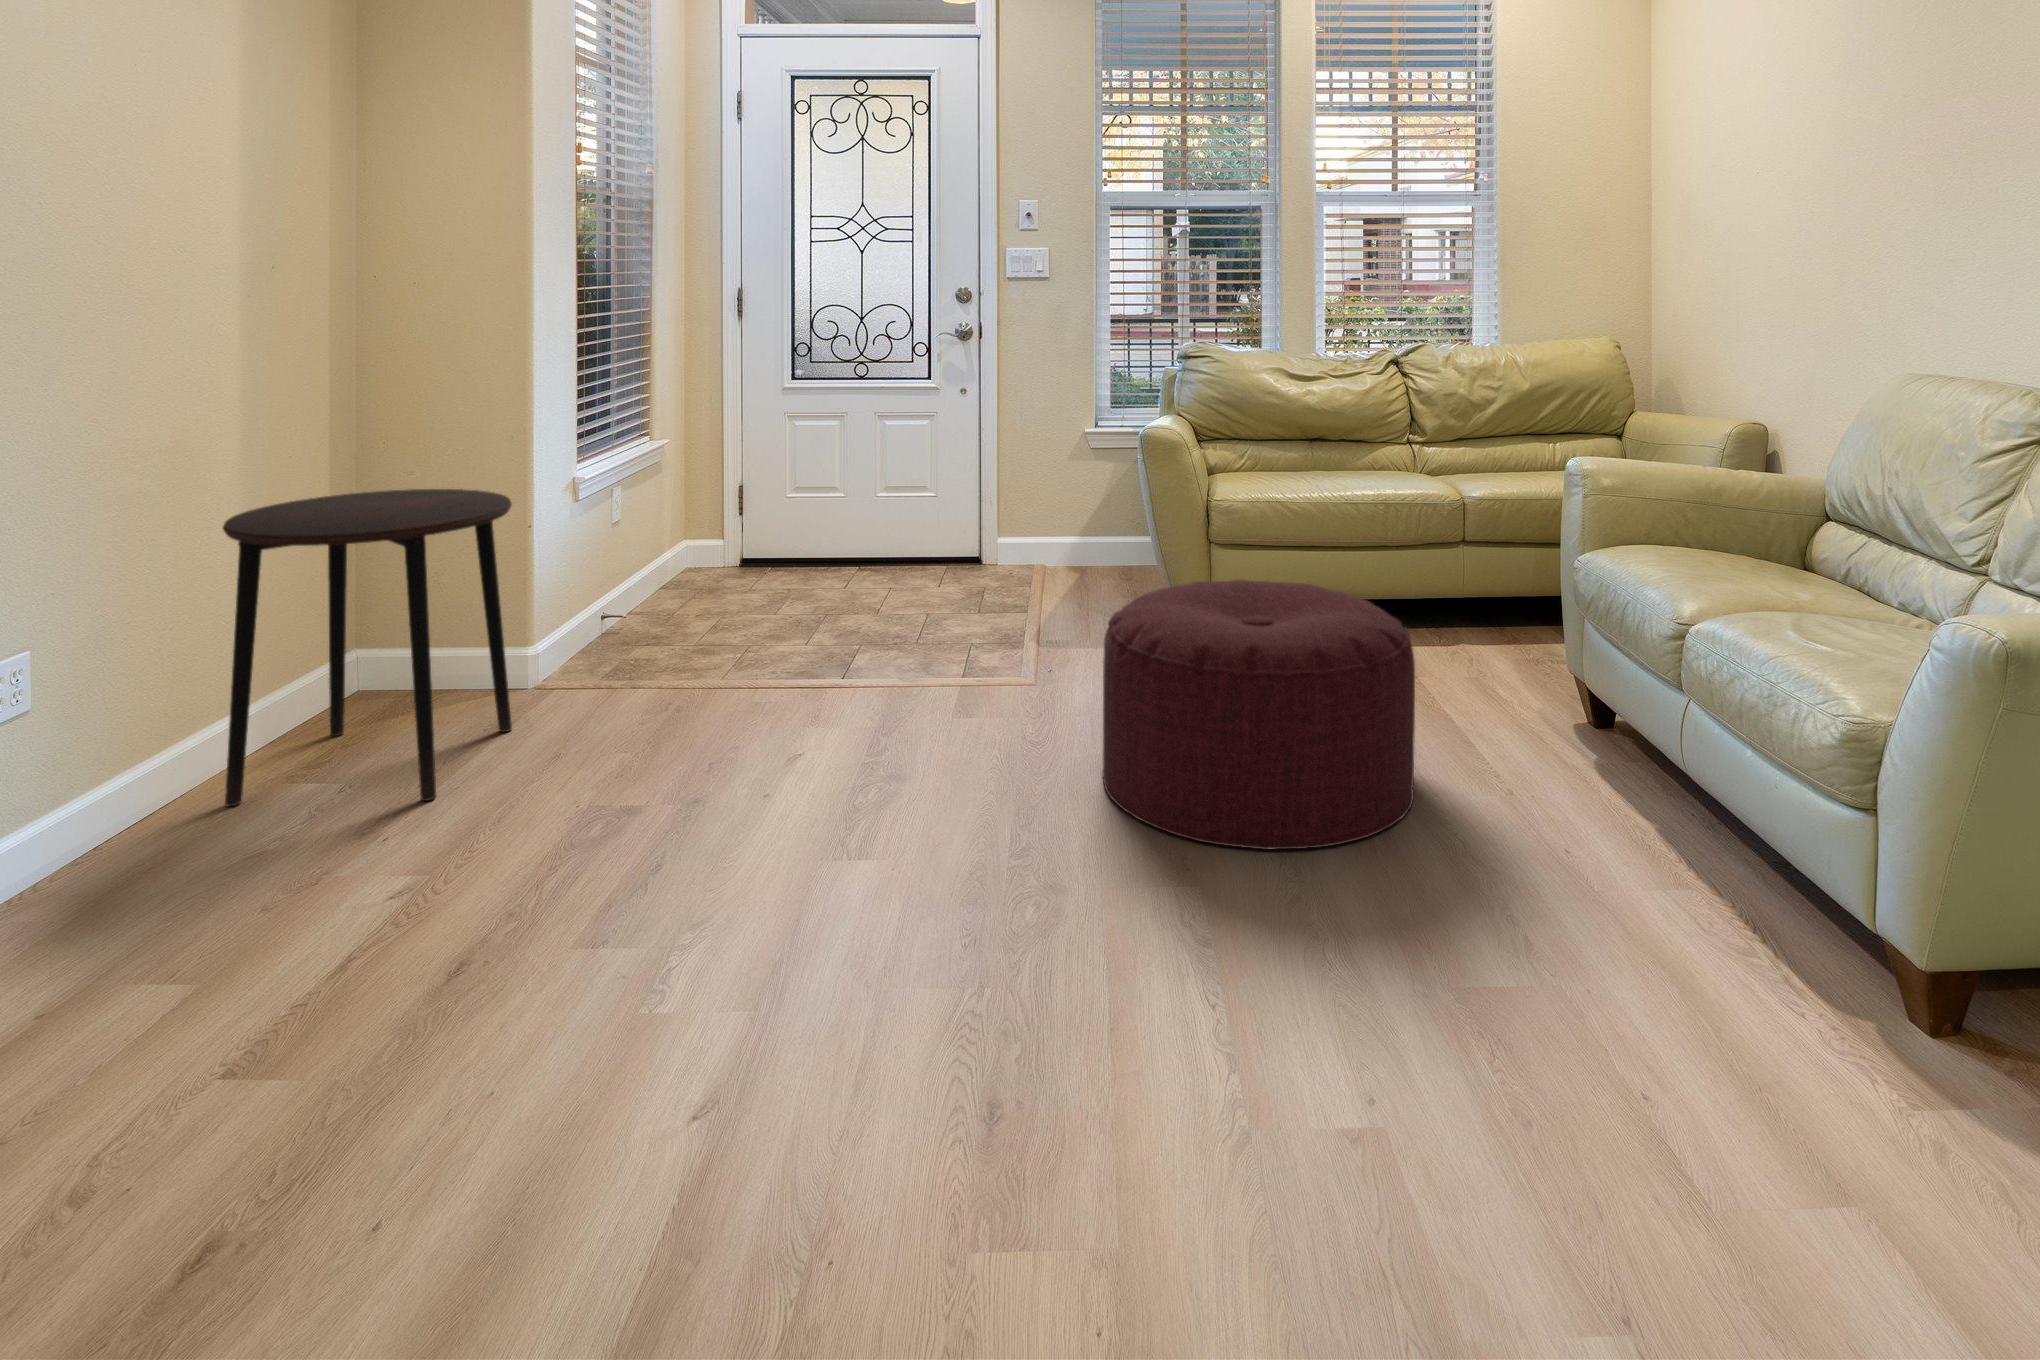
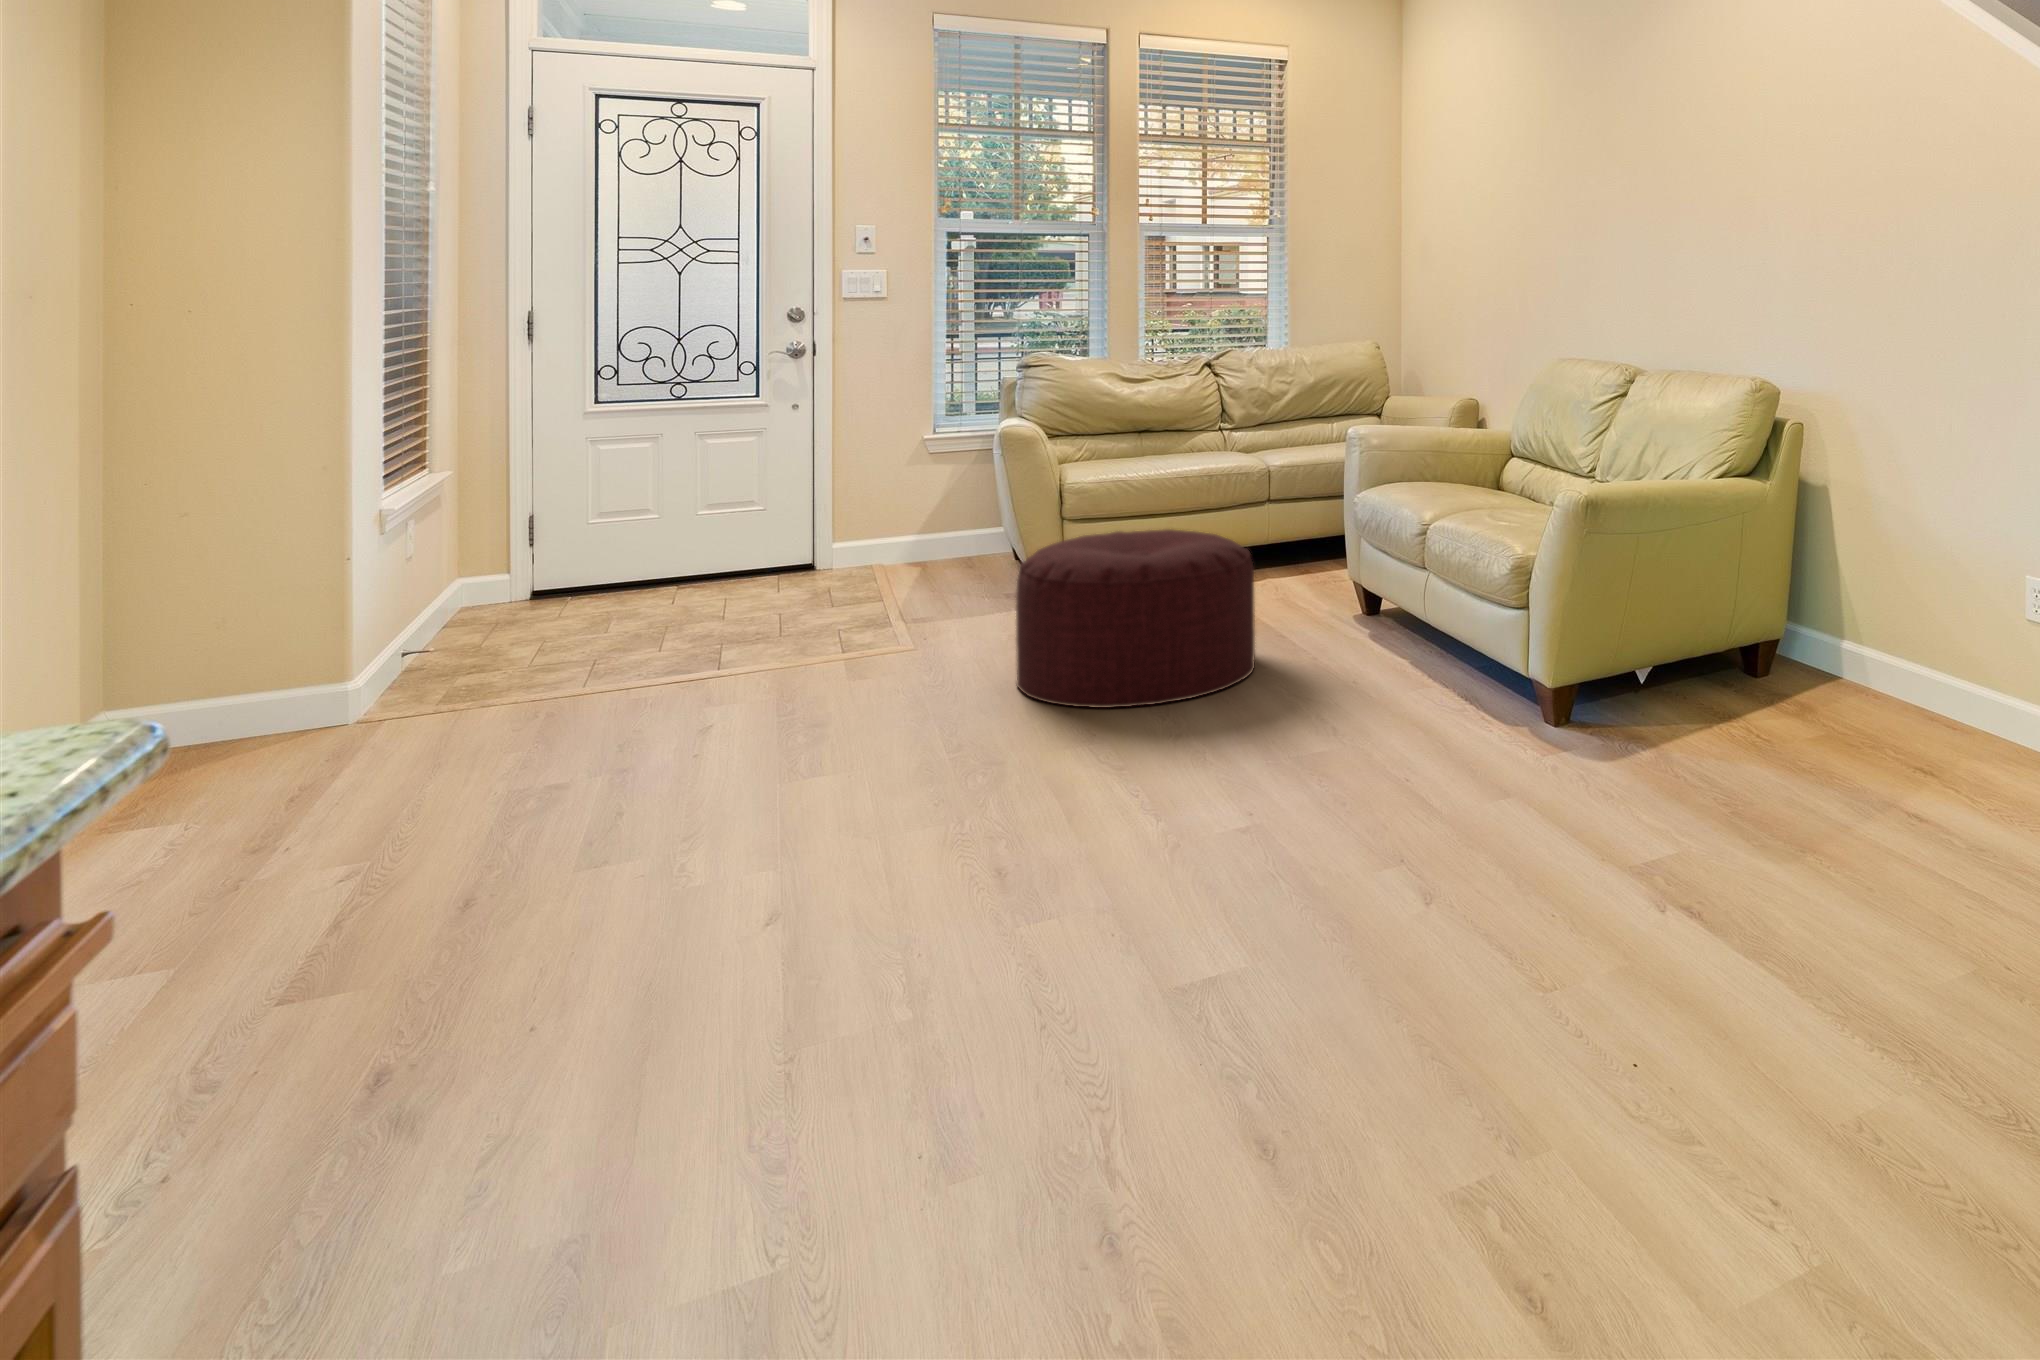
side table: present [223,489,512,807] -> none [53,513,402,840]

